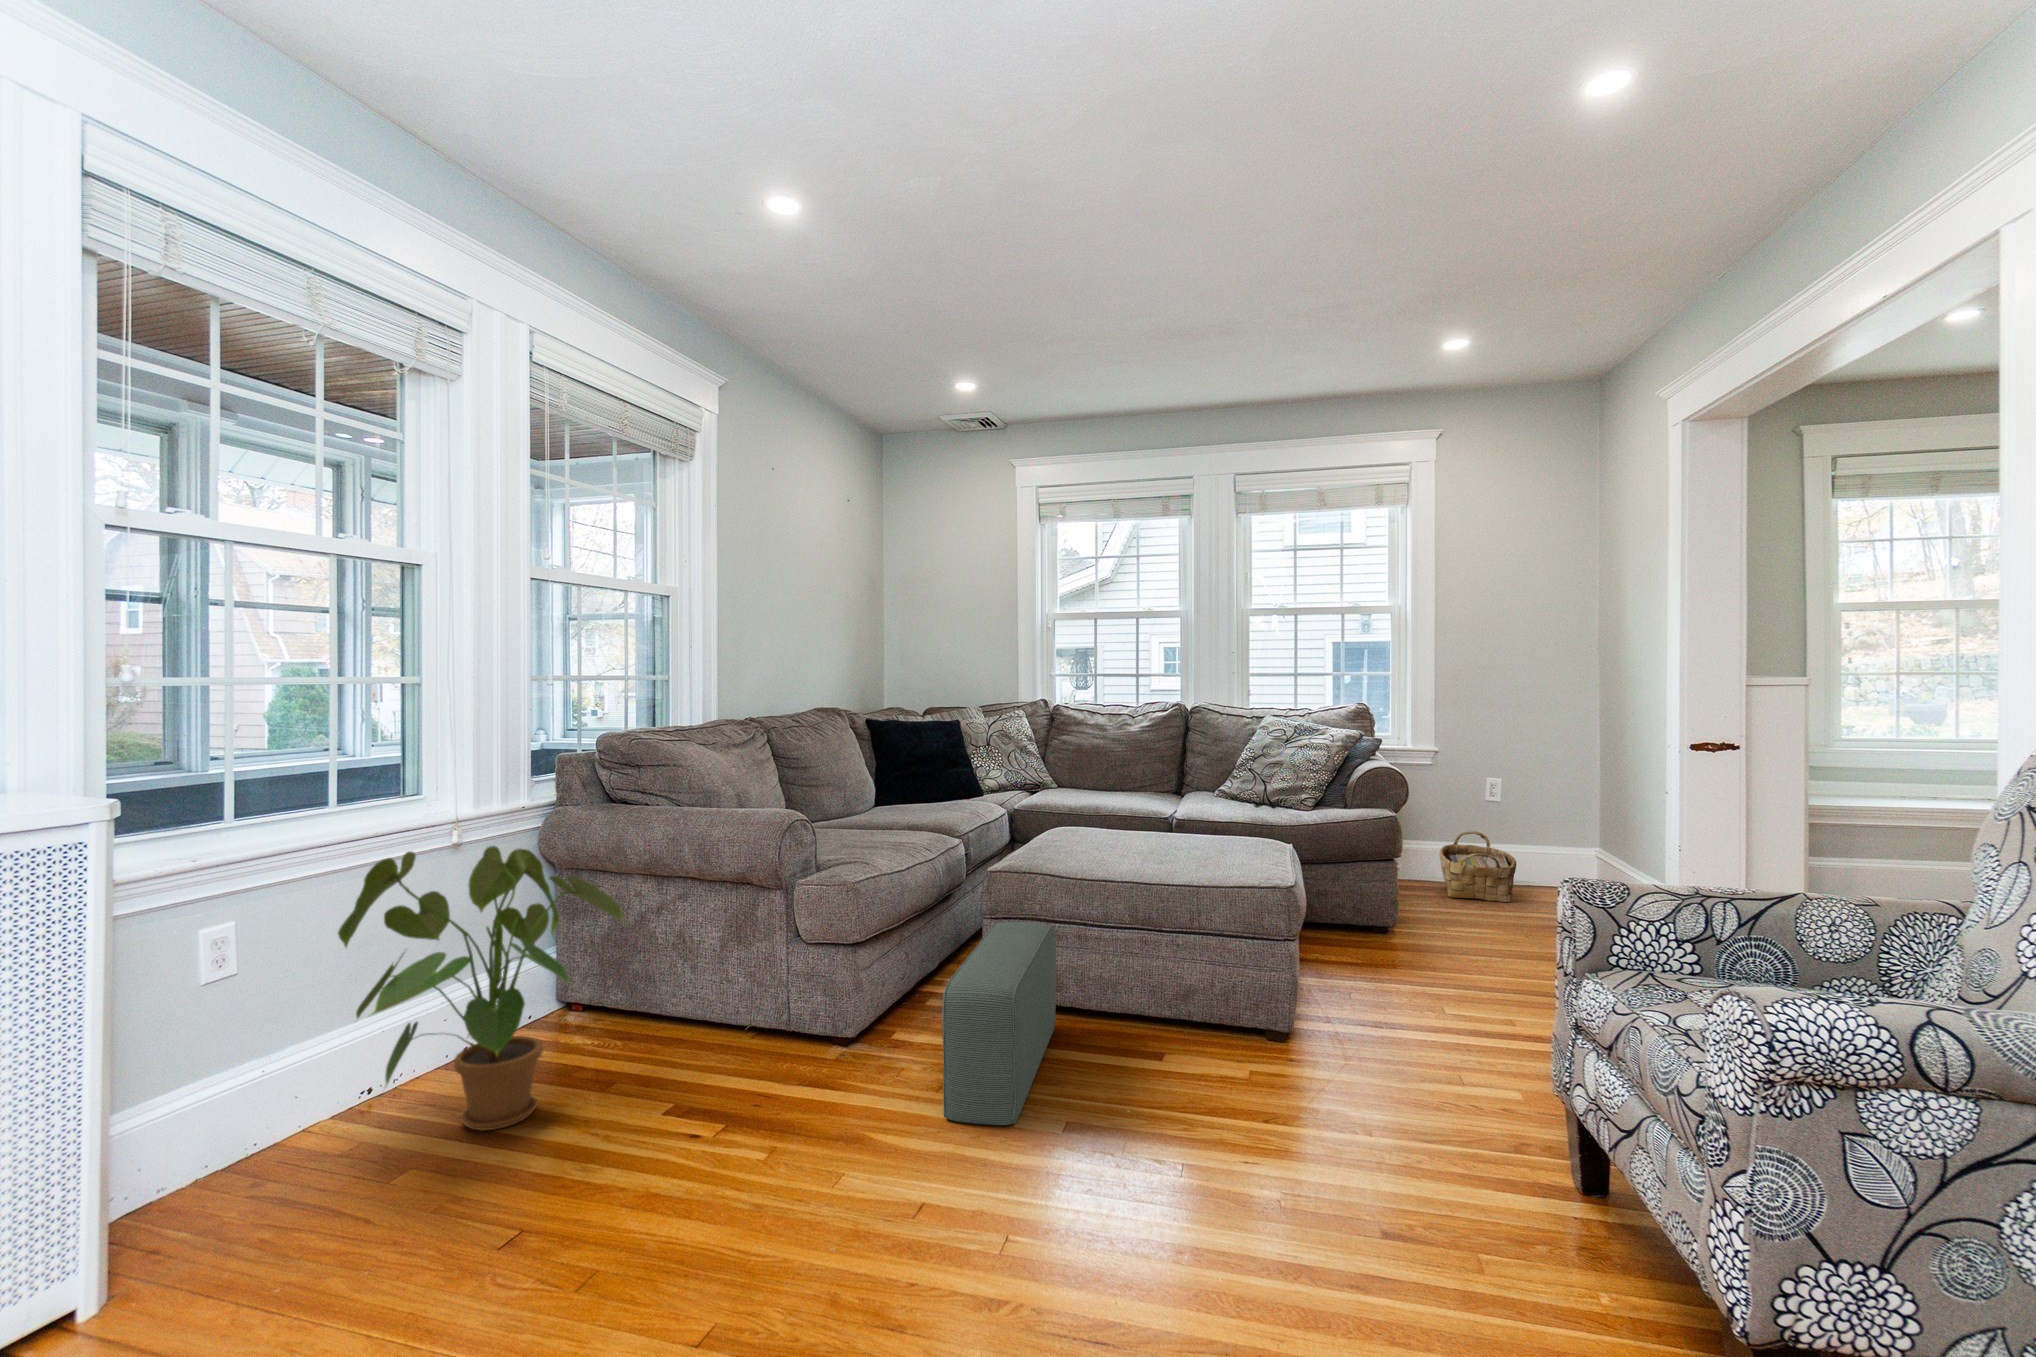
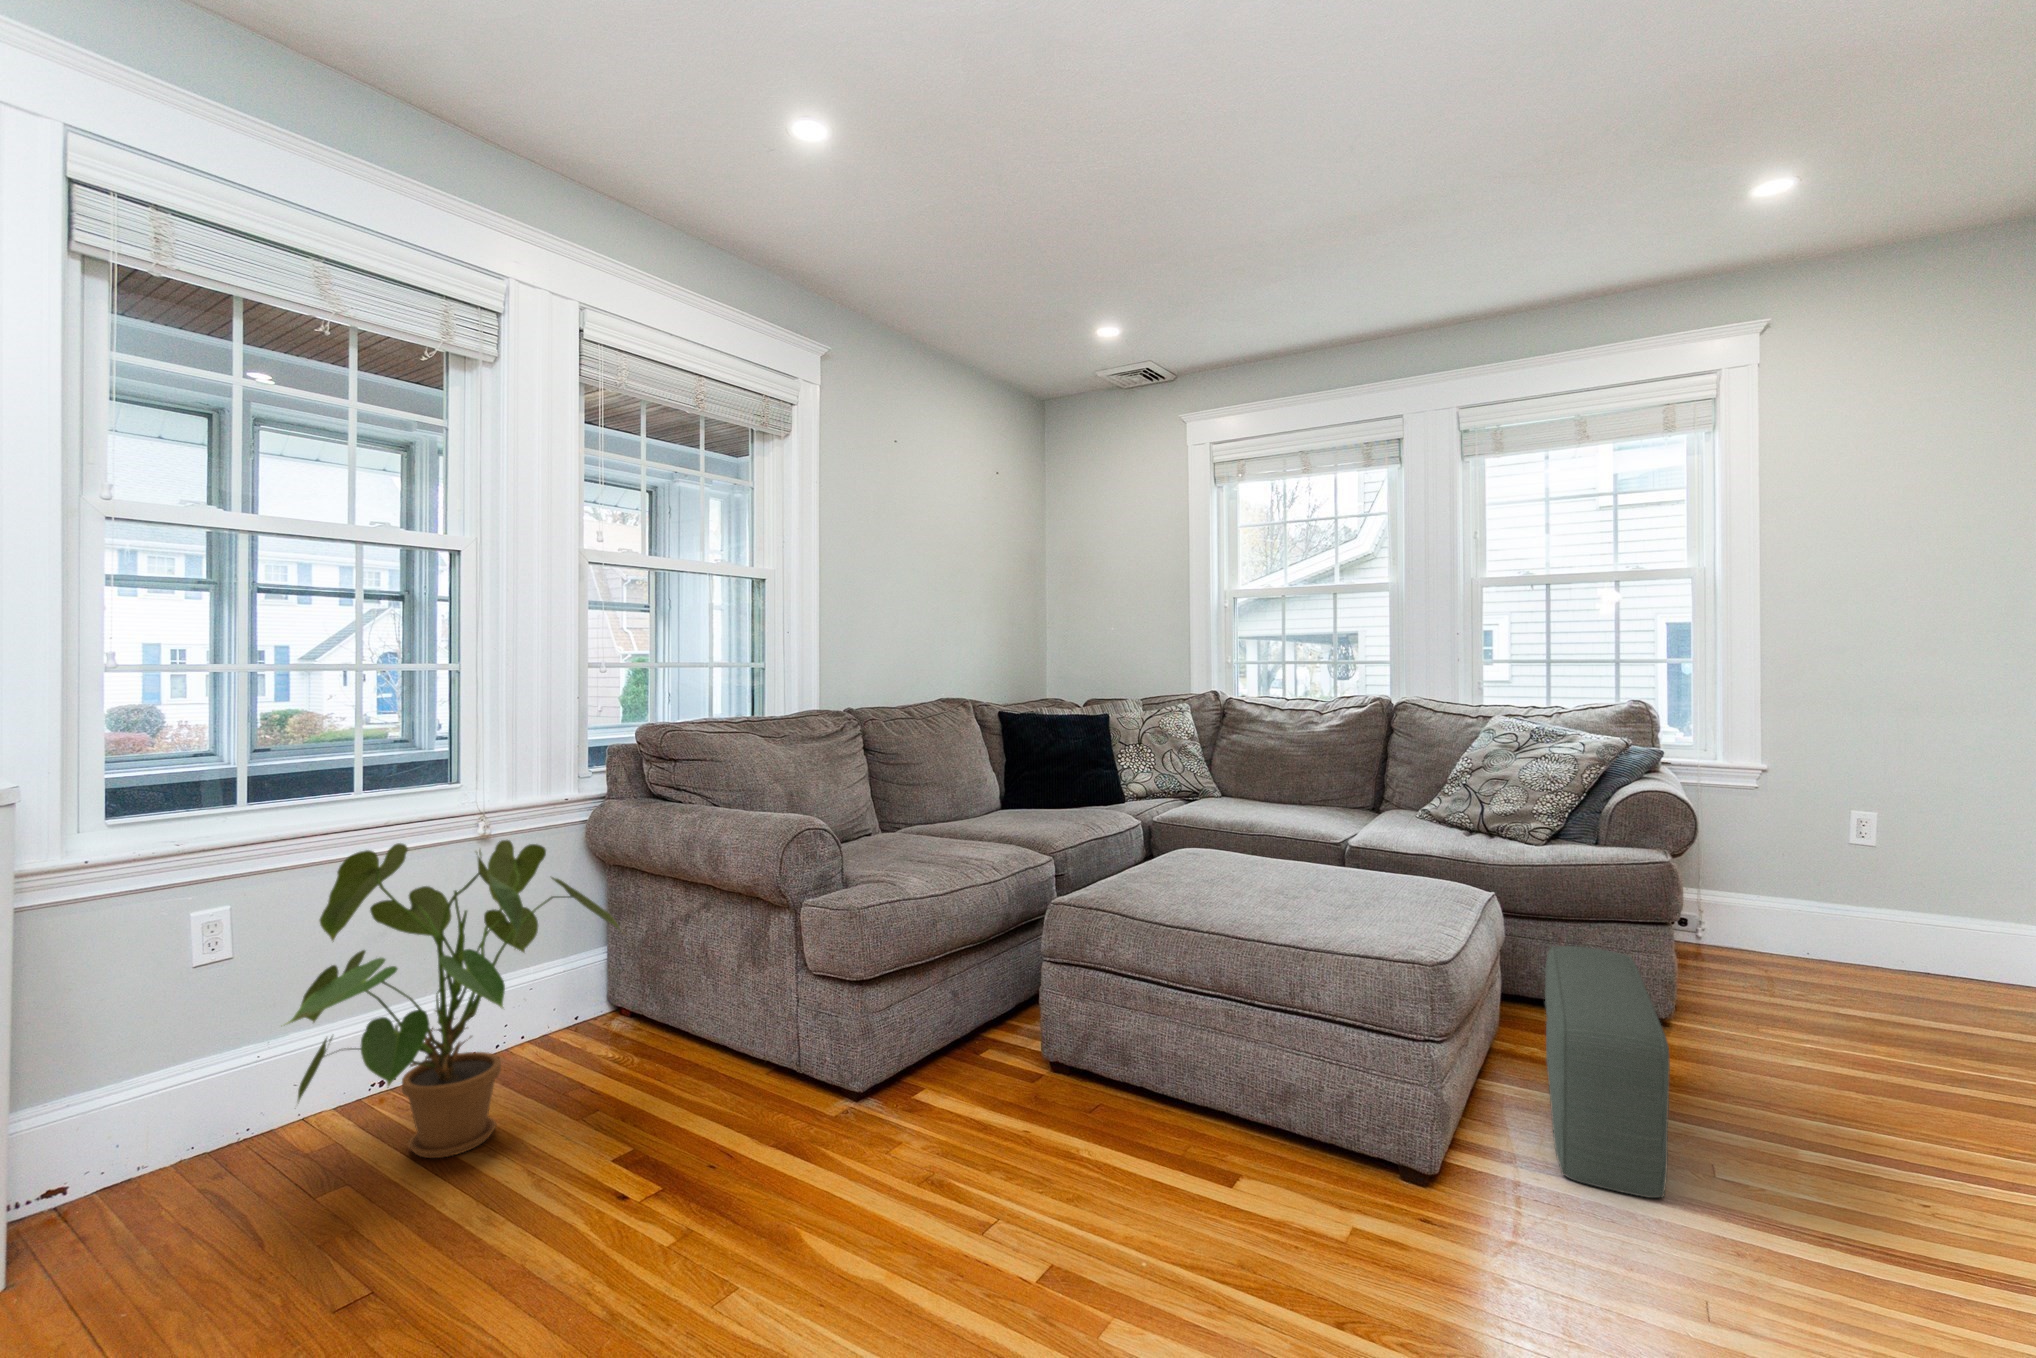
woven basket: present [1439,831,1516,902] -> none [1755,880,1884,988]
pouf: present [942,922,1056,1126] -> present [1545,946,1670,1198]

